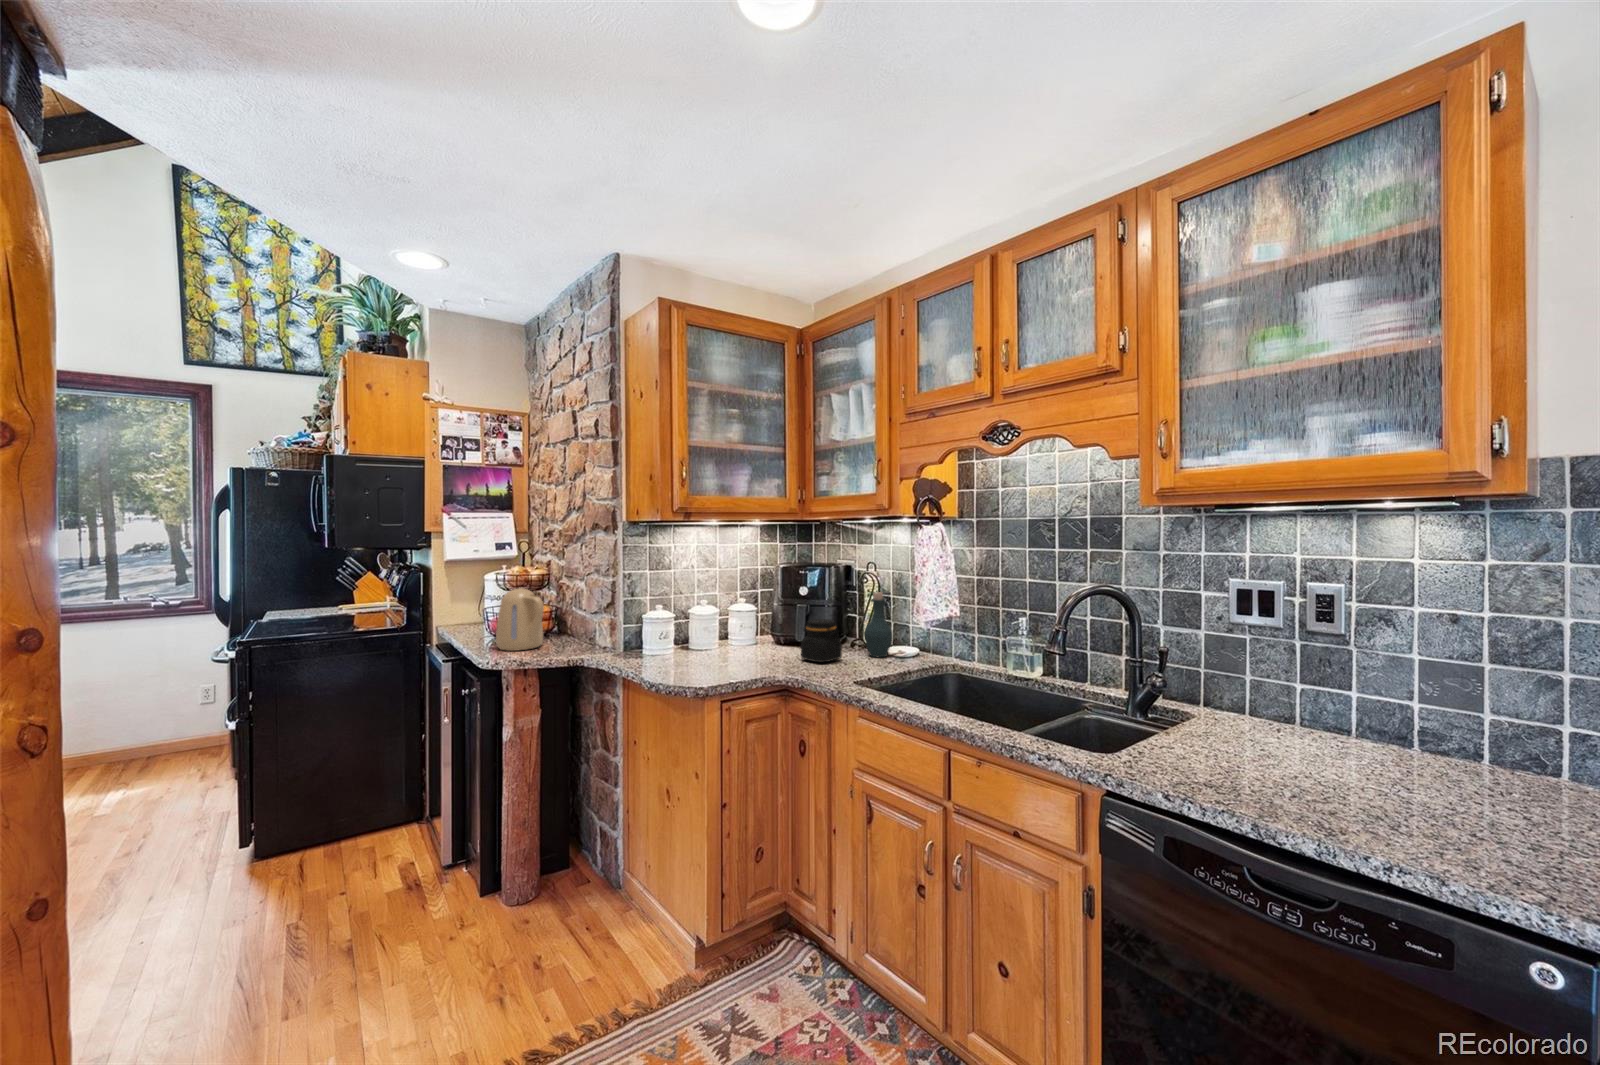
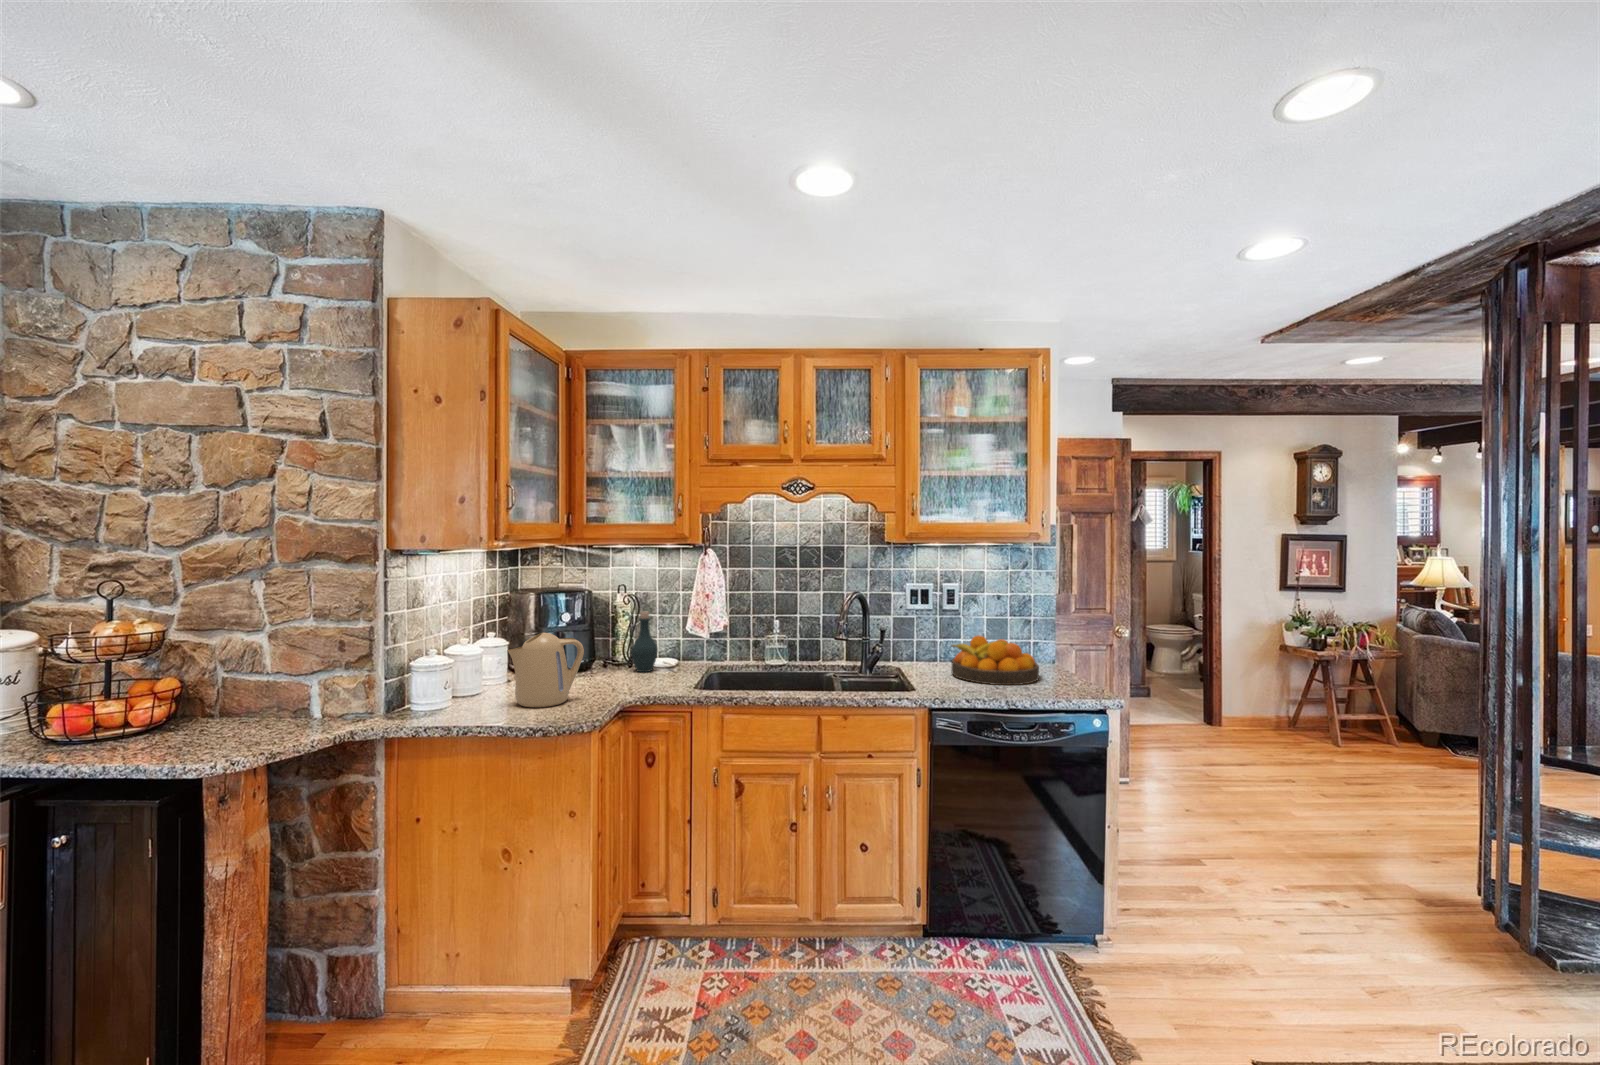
kettle: present [496,588,544,651] -> present [507,633,584,708]
jar: present [801,619,842,662] -> none [591,642,635,684]
fruit bowl: none [1261,688,1506,818] -> present [951,635,1039,685]

